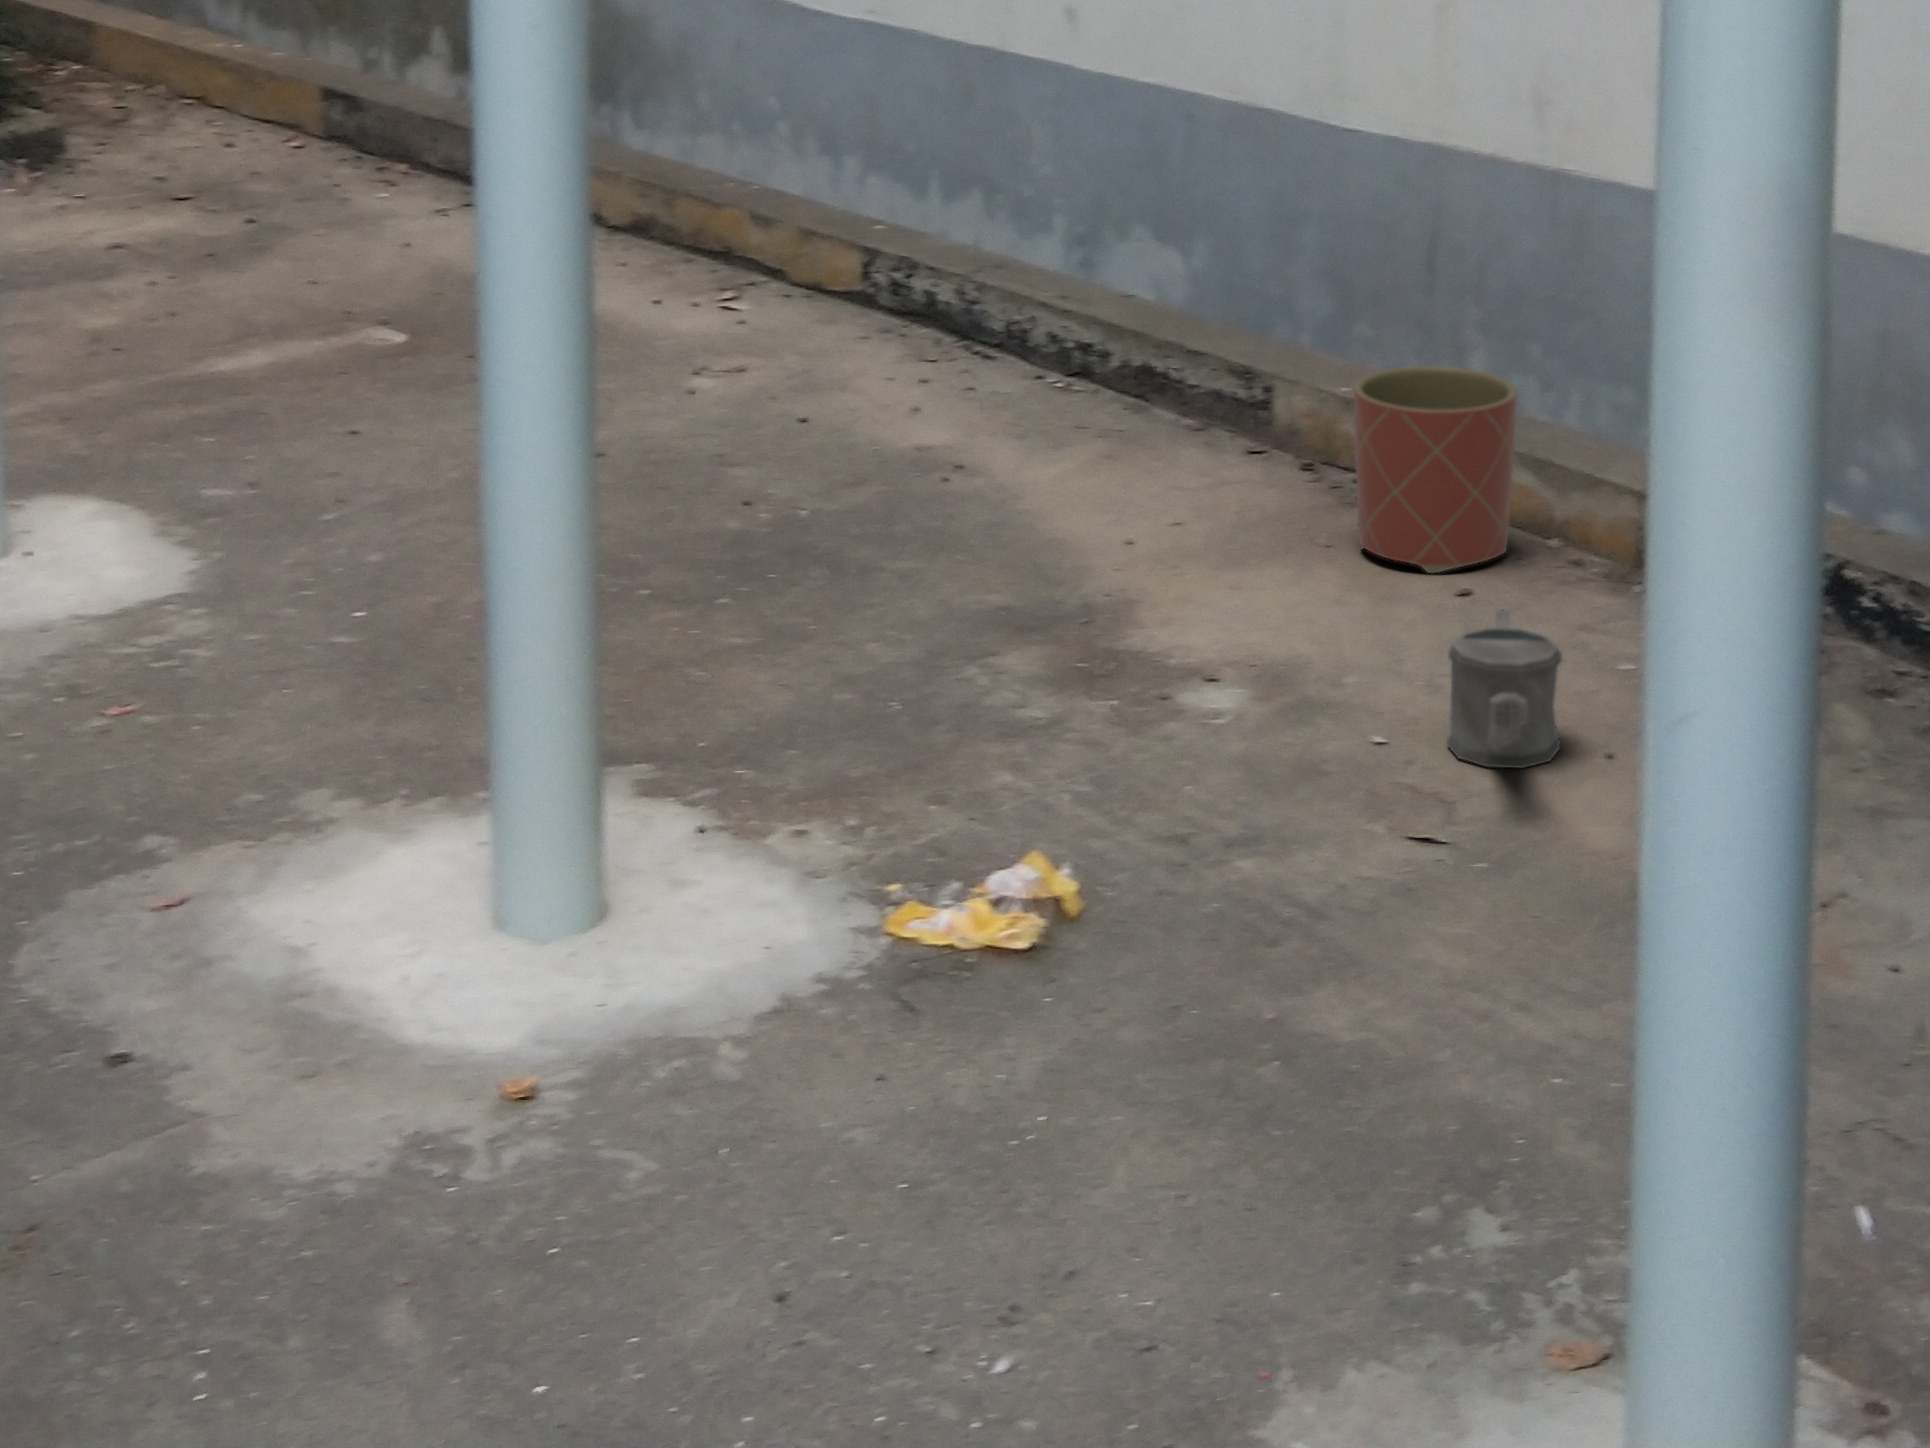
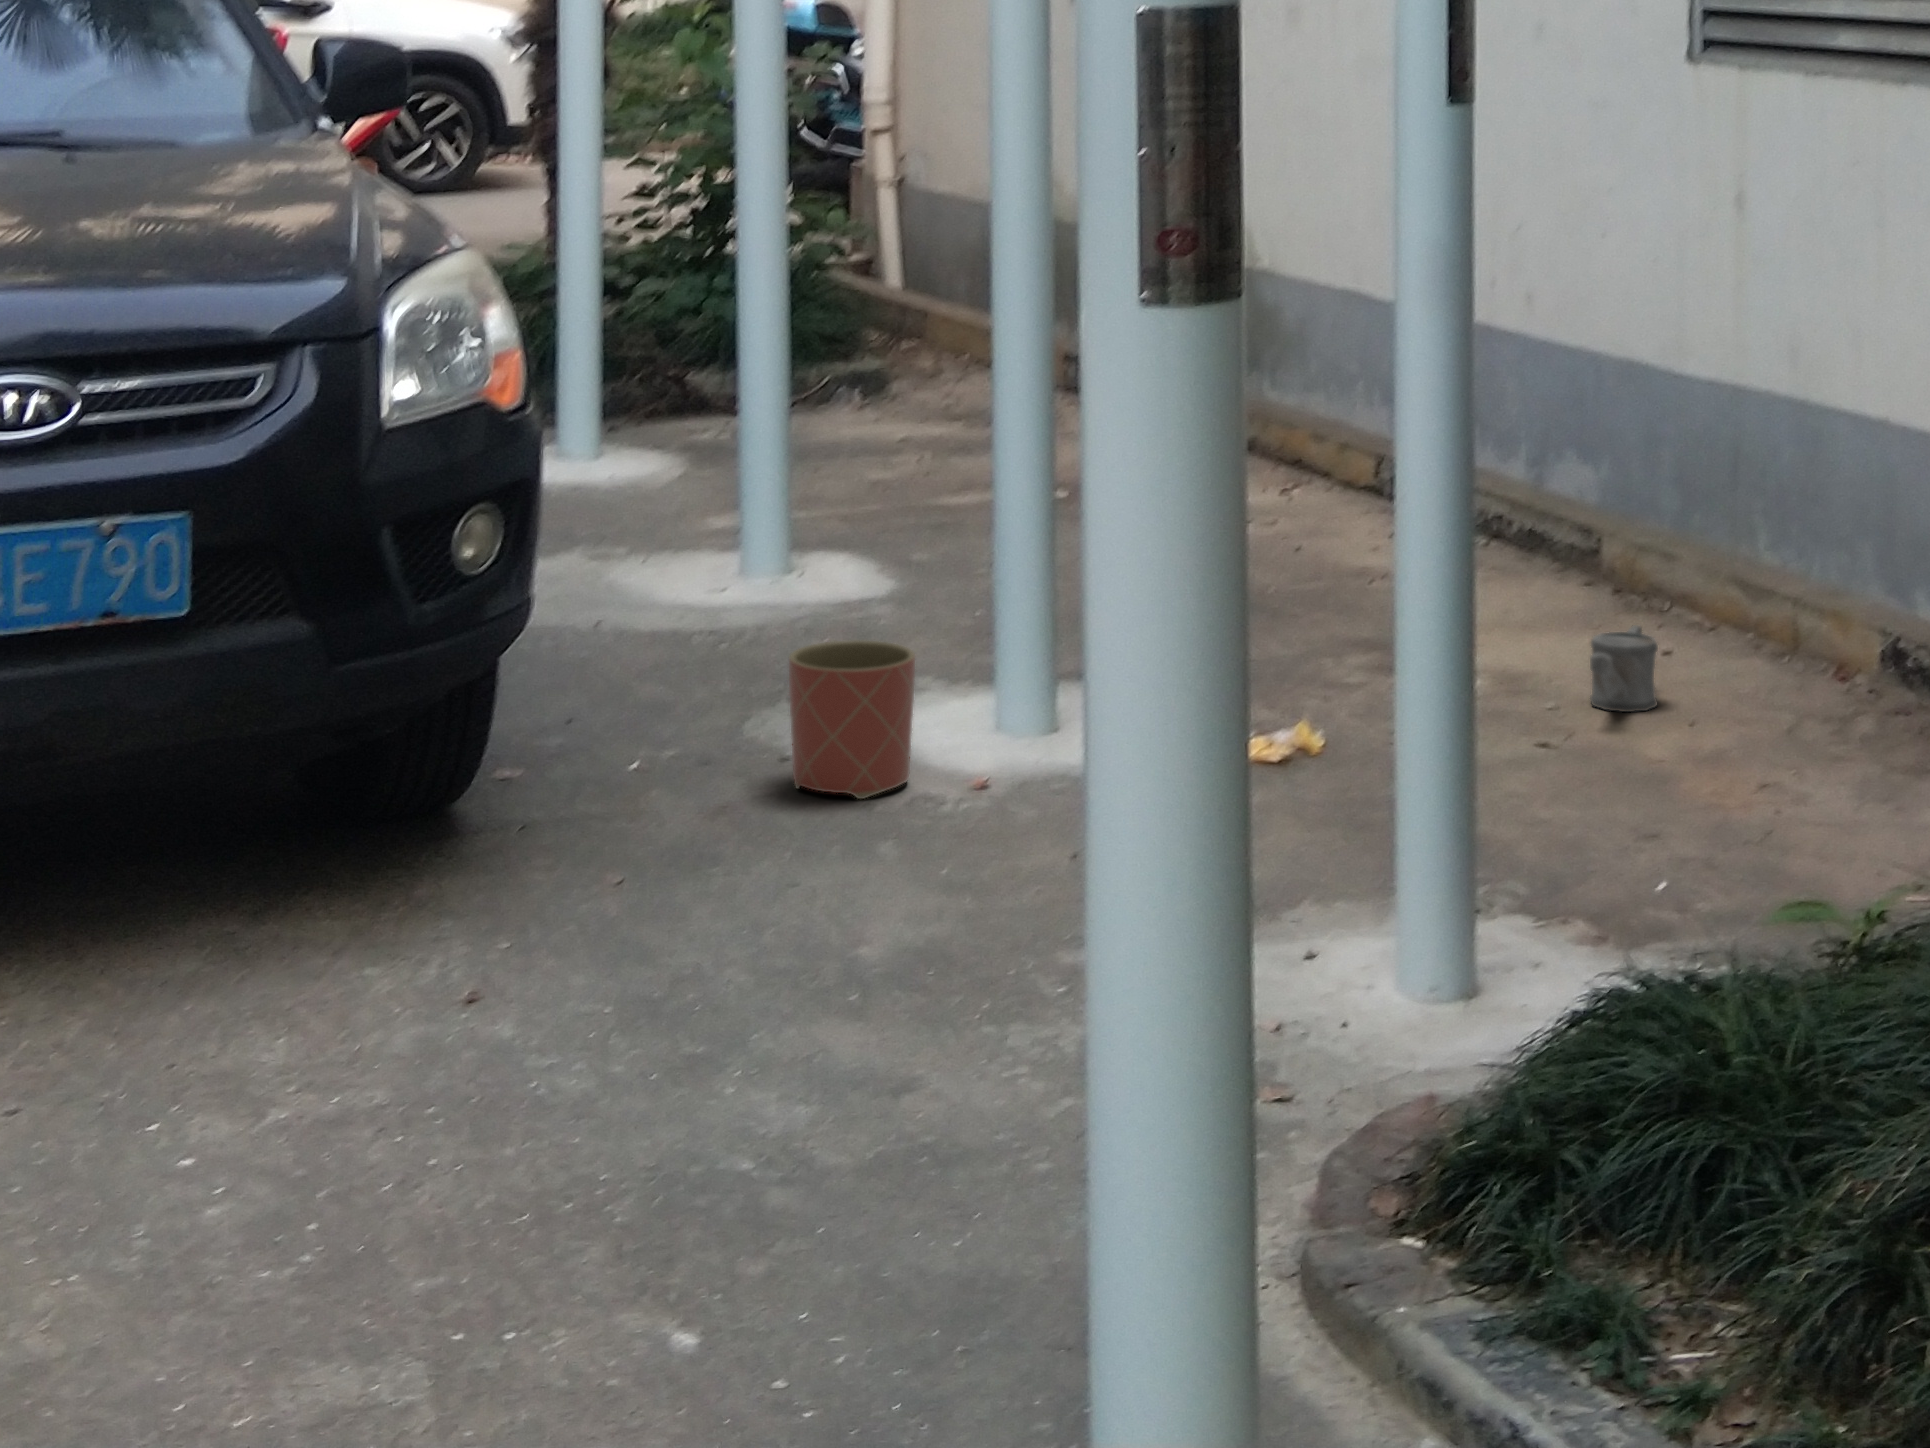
planter: present [1354,366,1517,573] -> present [789,640,915,799]

